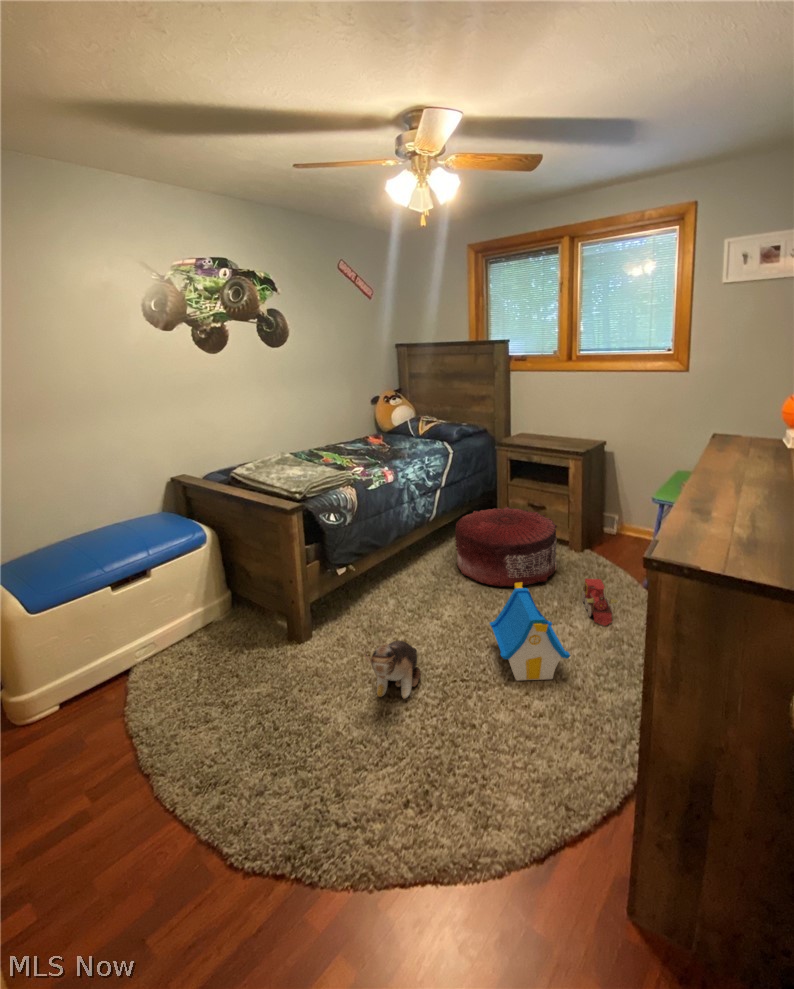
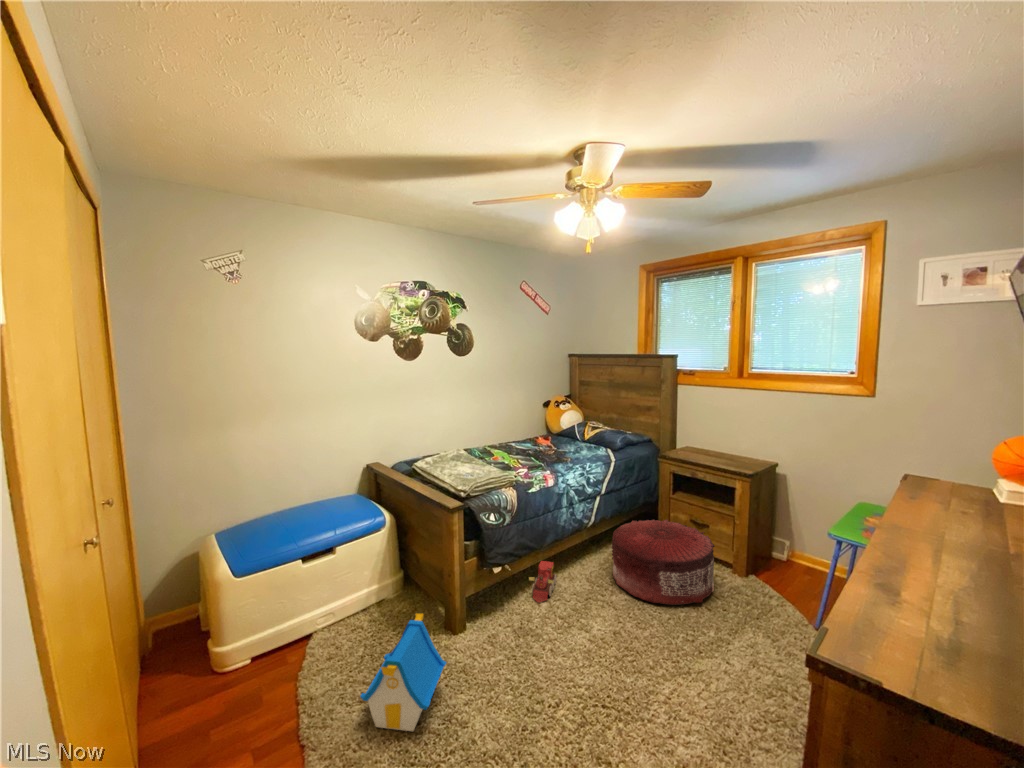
toy train: present [582,579,618,625] -> present [529,561,557,602]
toy house: present [490,582,570,681] -> present [360,614,446,731]
plush toy: present [365,640,421,699] -> none [507,650,562,713]

